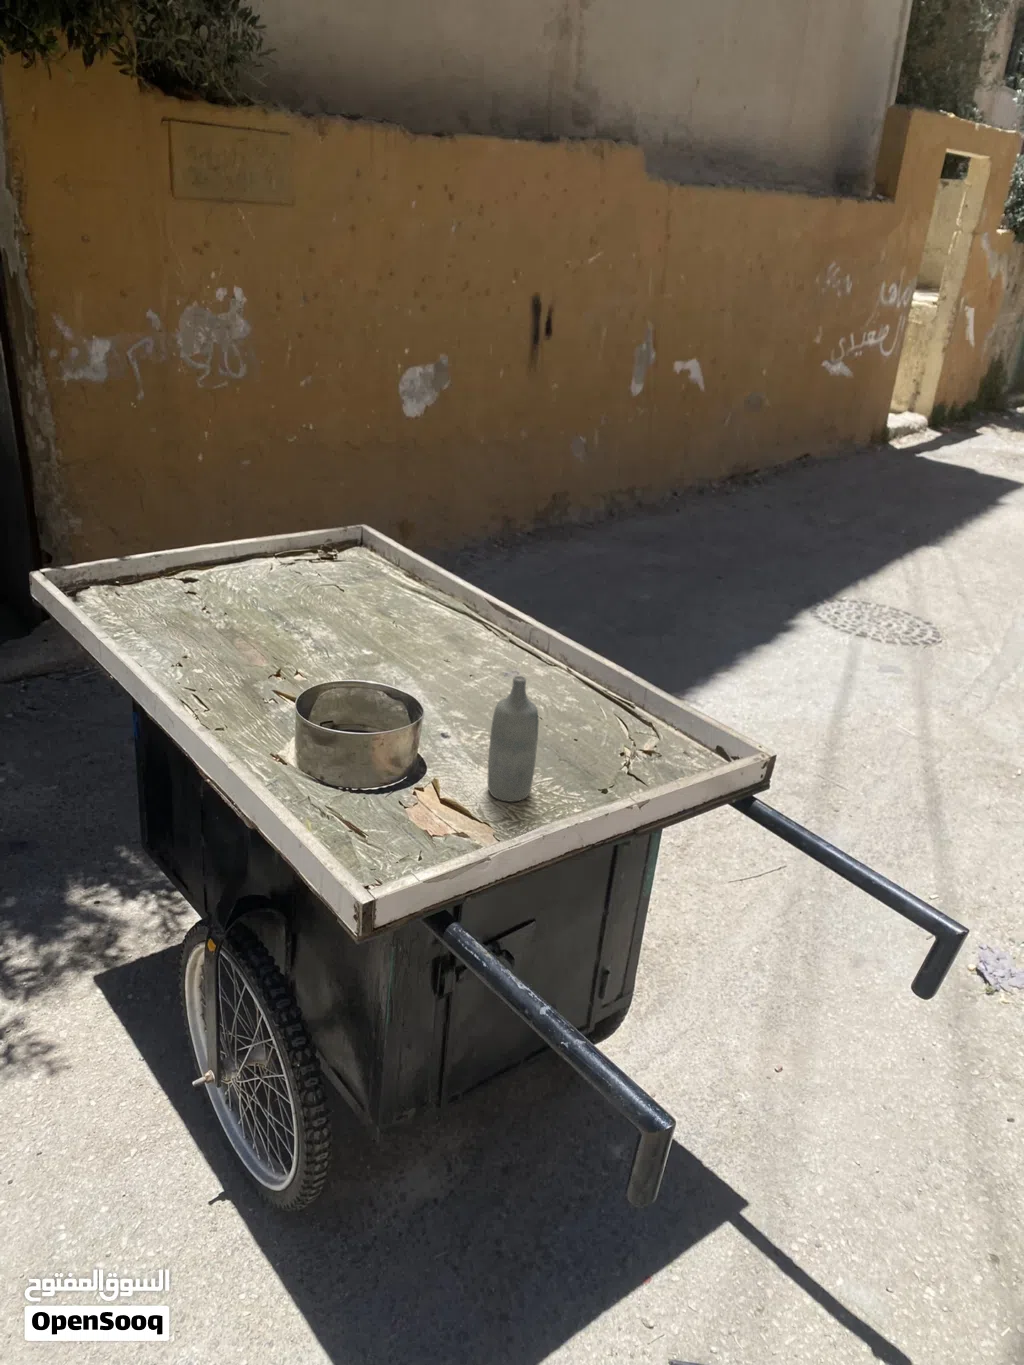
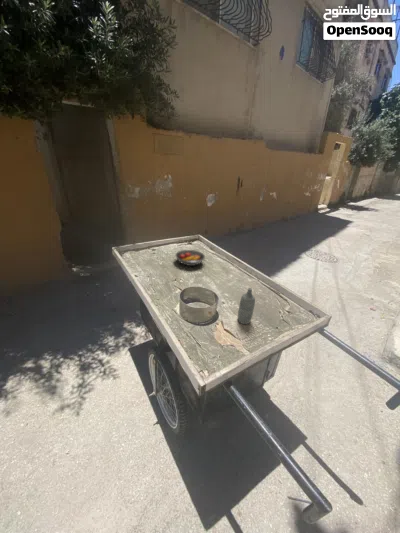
fruit bowl: none [271,579,384,635] -> present [176,250,205,266]

